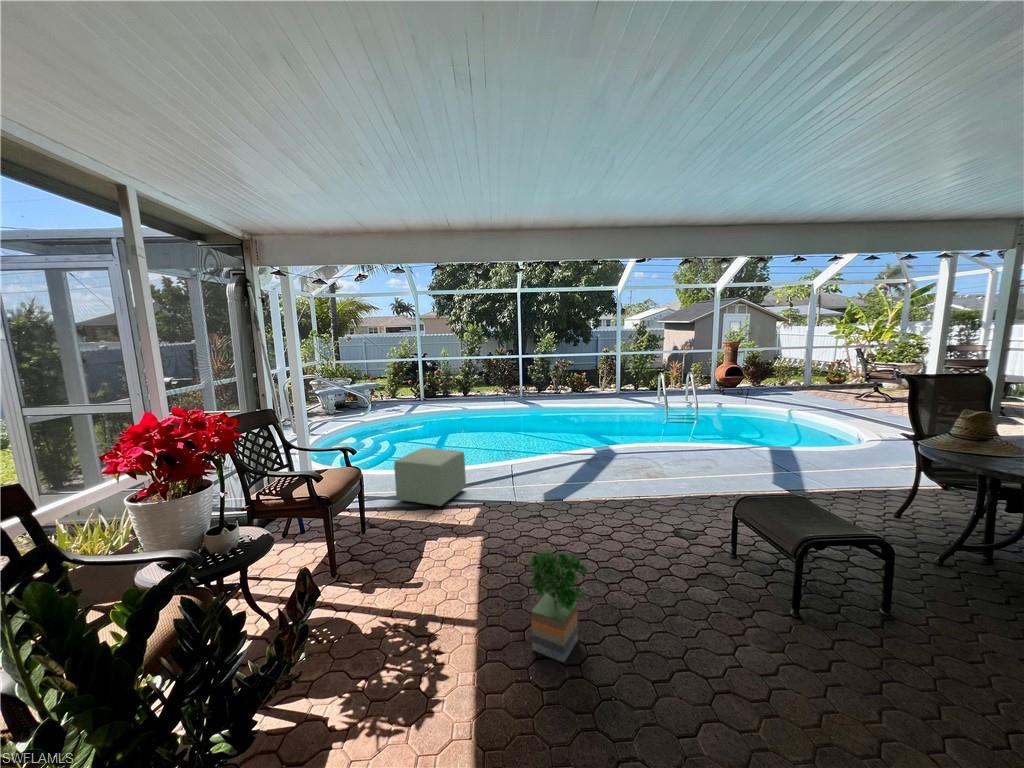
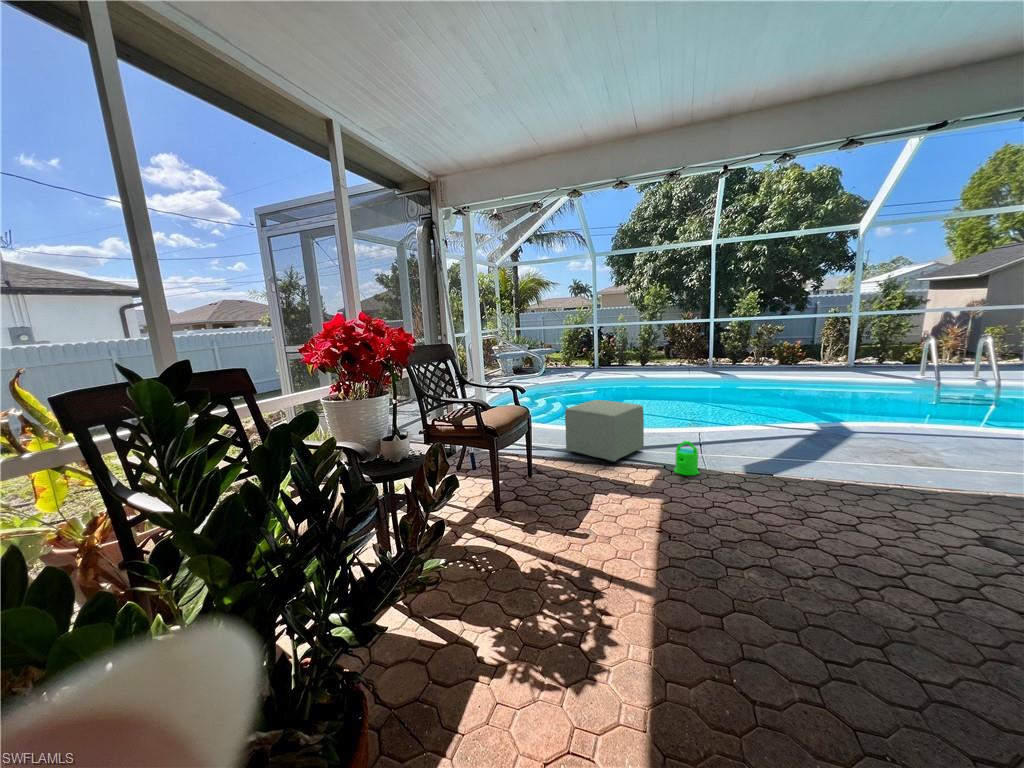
watering can: none [491,481,511,511] -> present [674,441,699,475]
potted tree: present [529,551,588,663] -> none [733,513,839,675]

